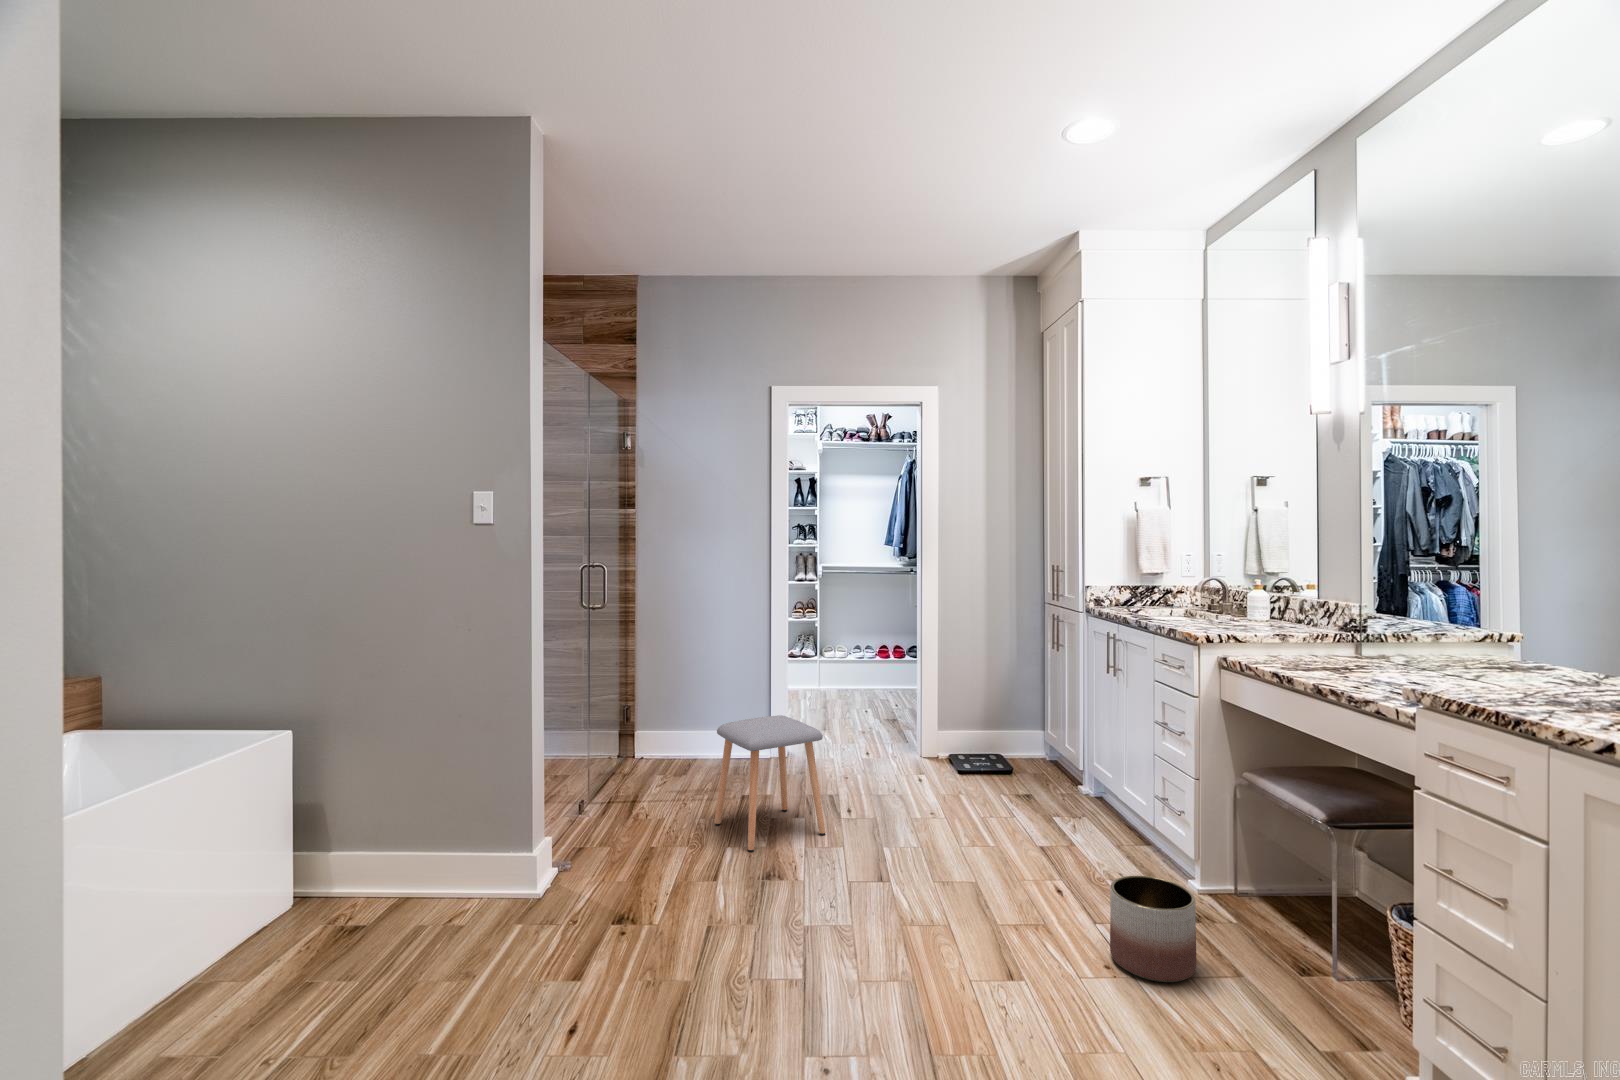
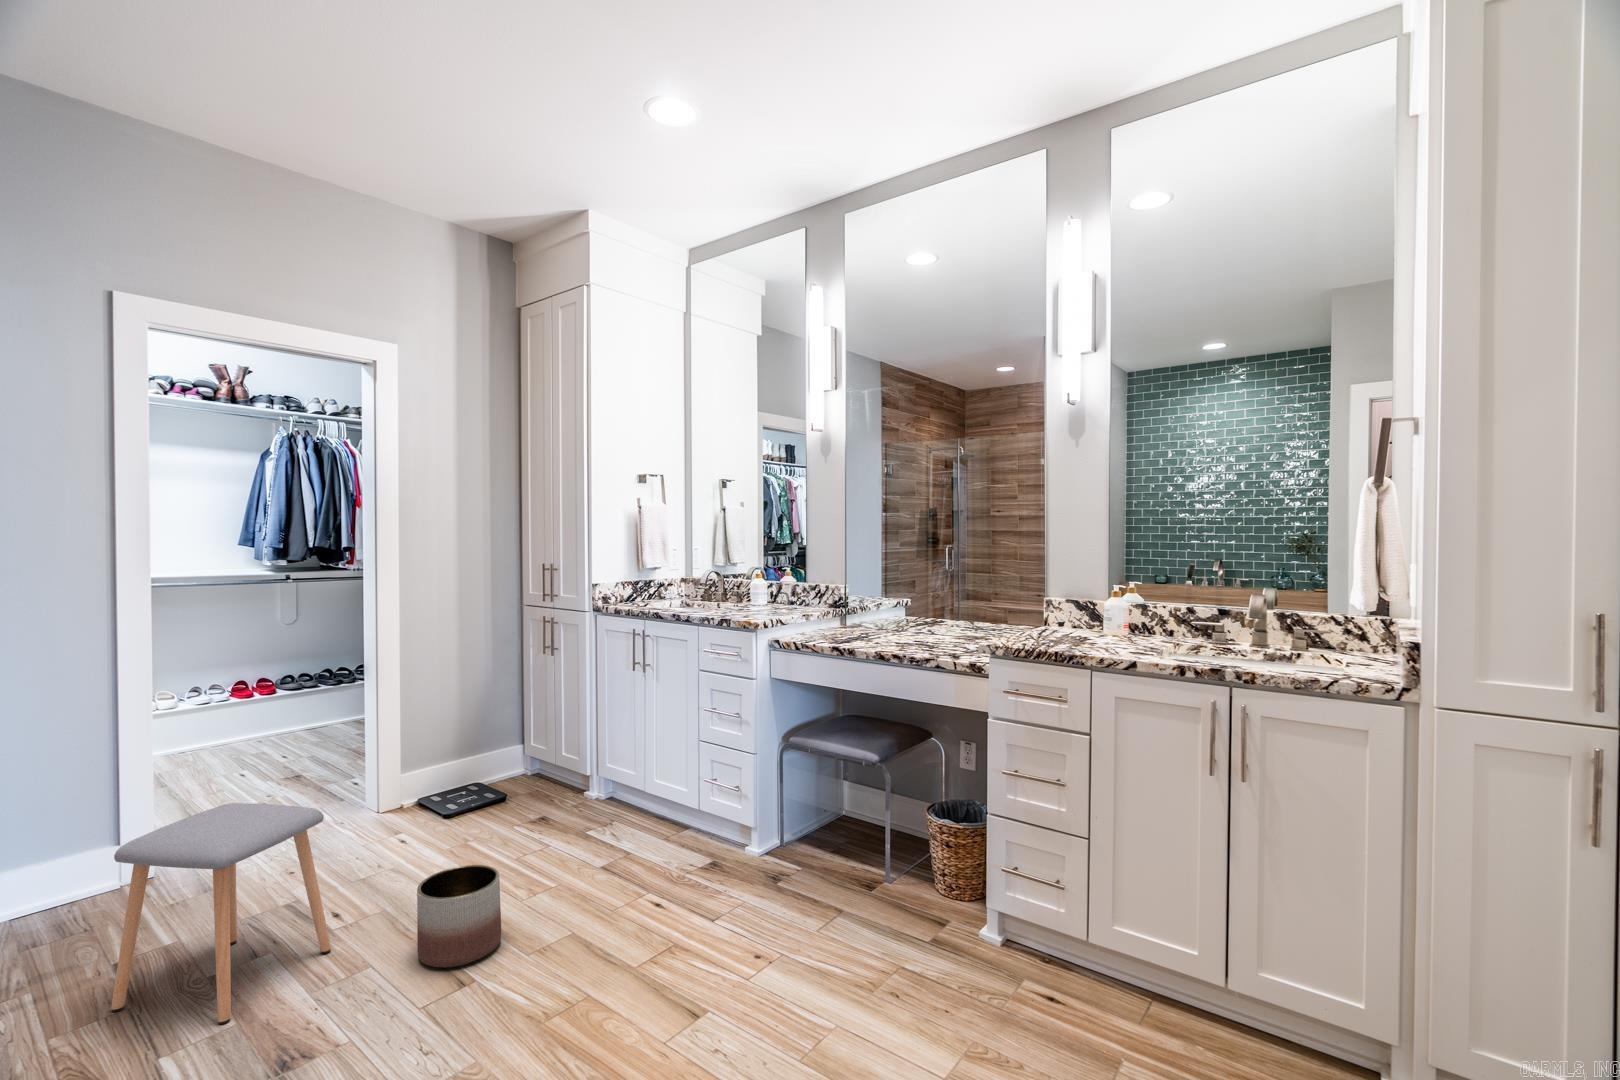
planter: present [1110,875,1197,982] -> present [417,865,501,968]

